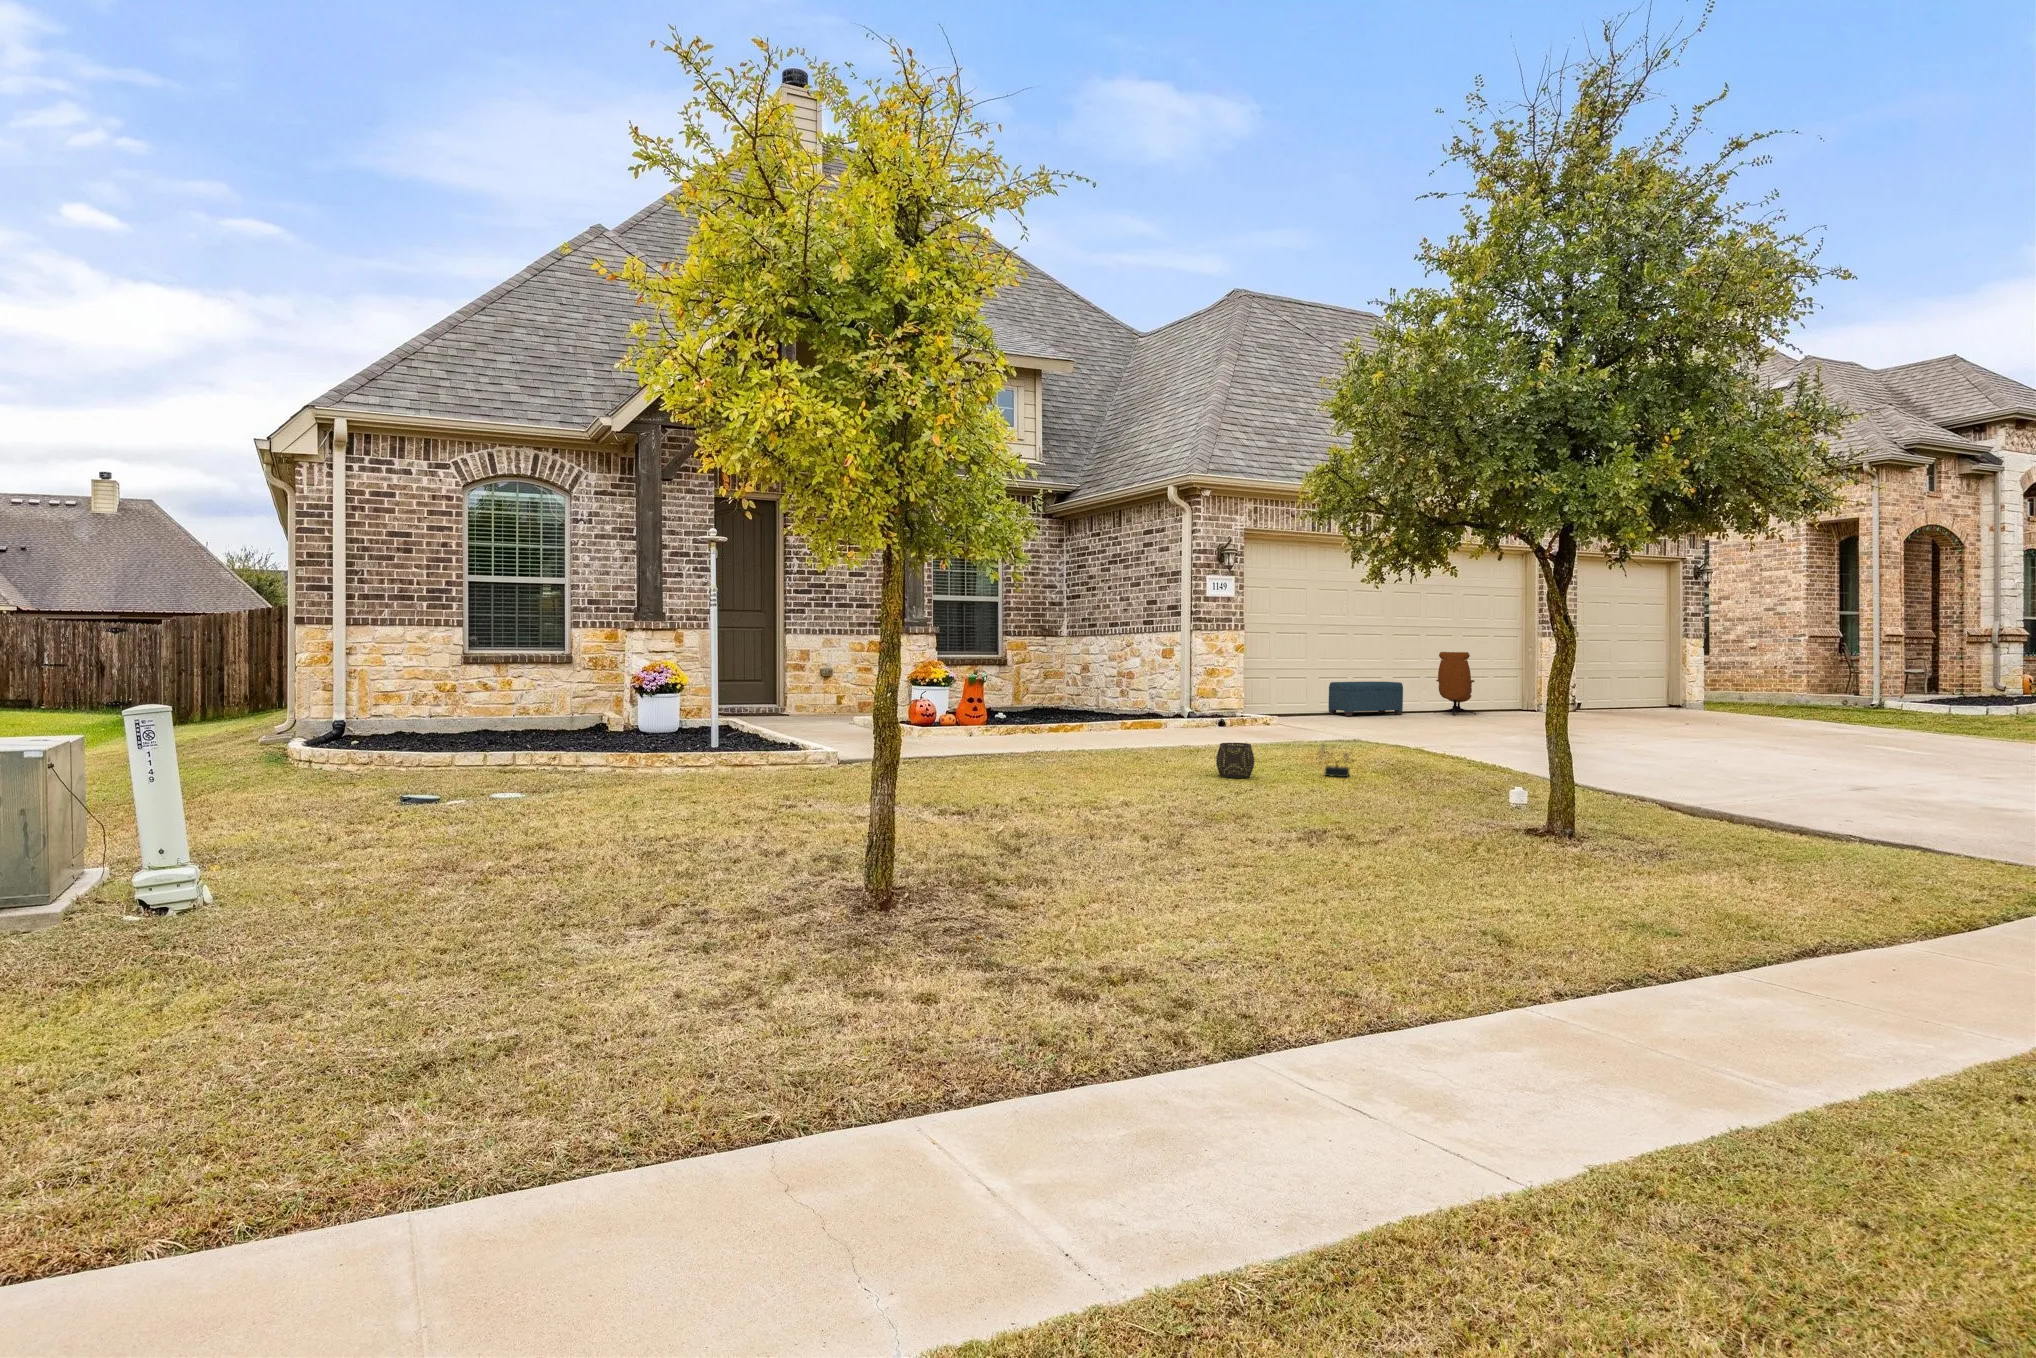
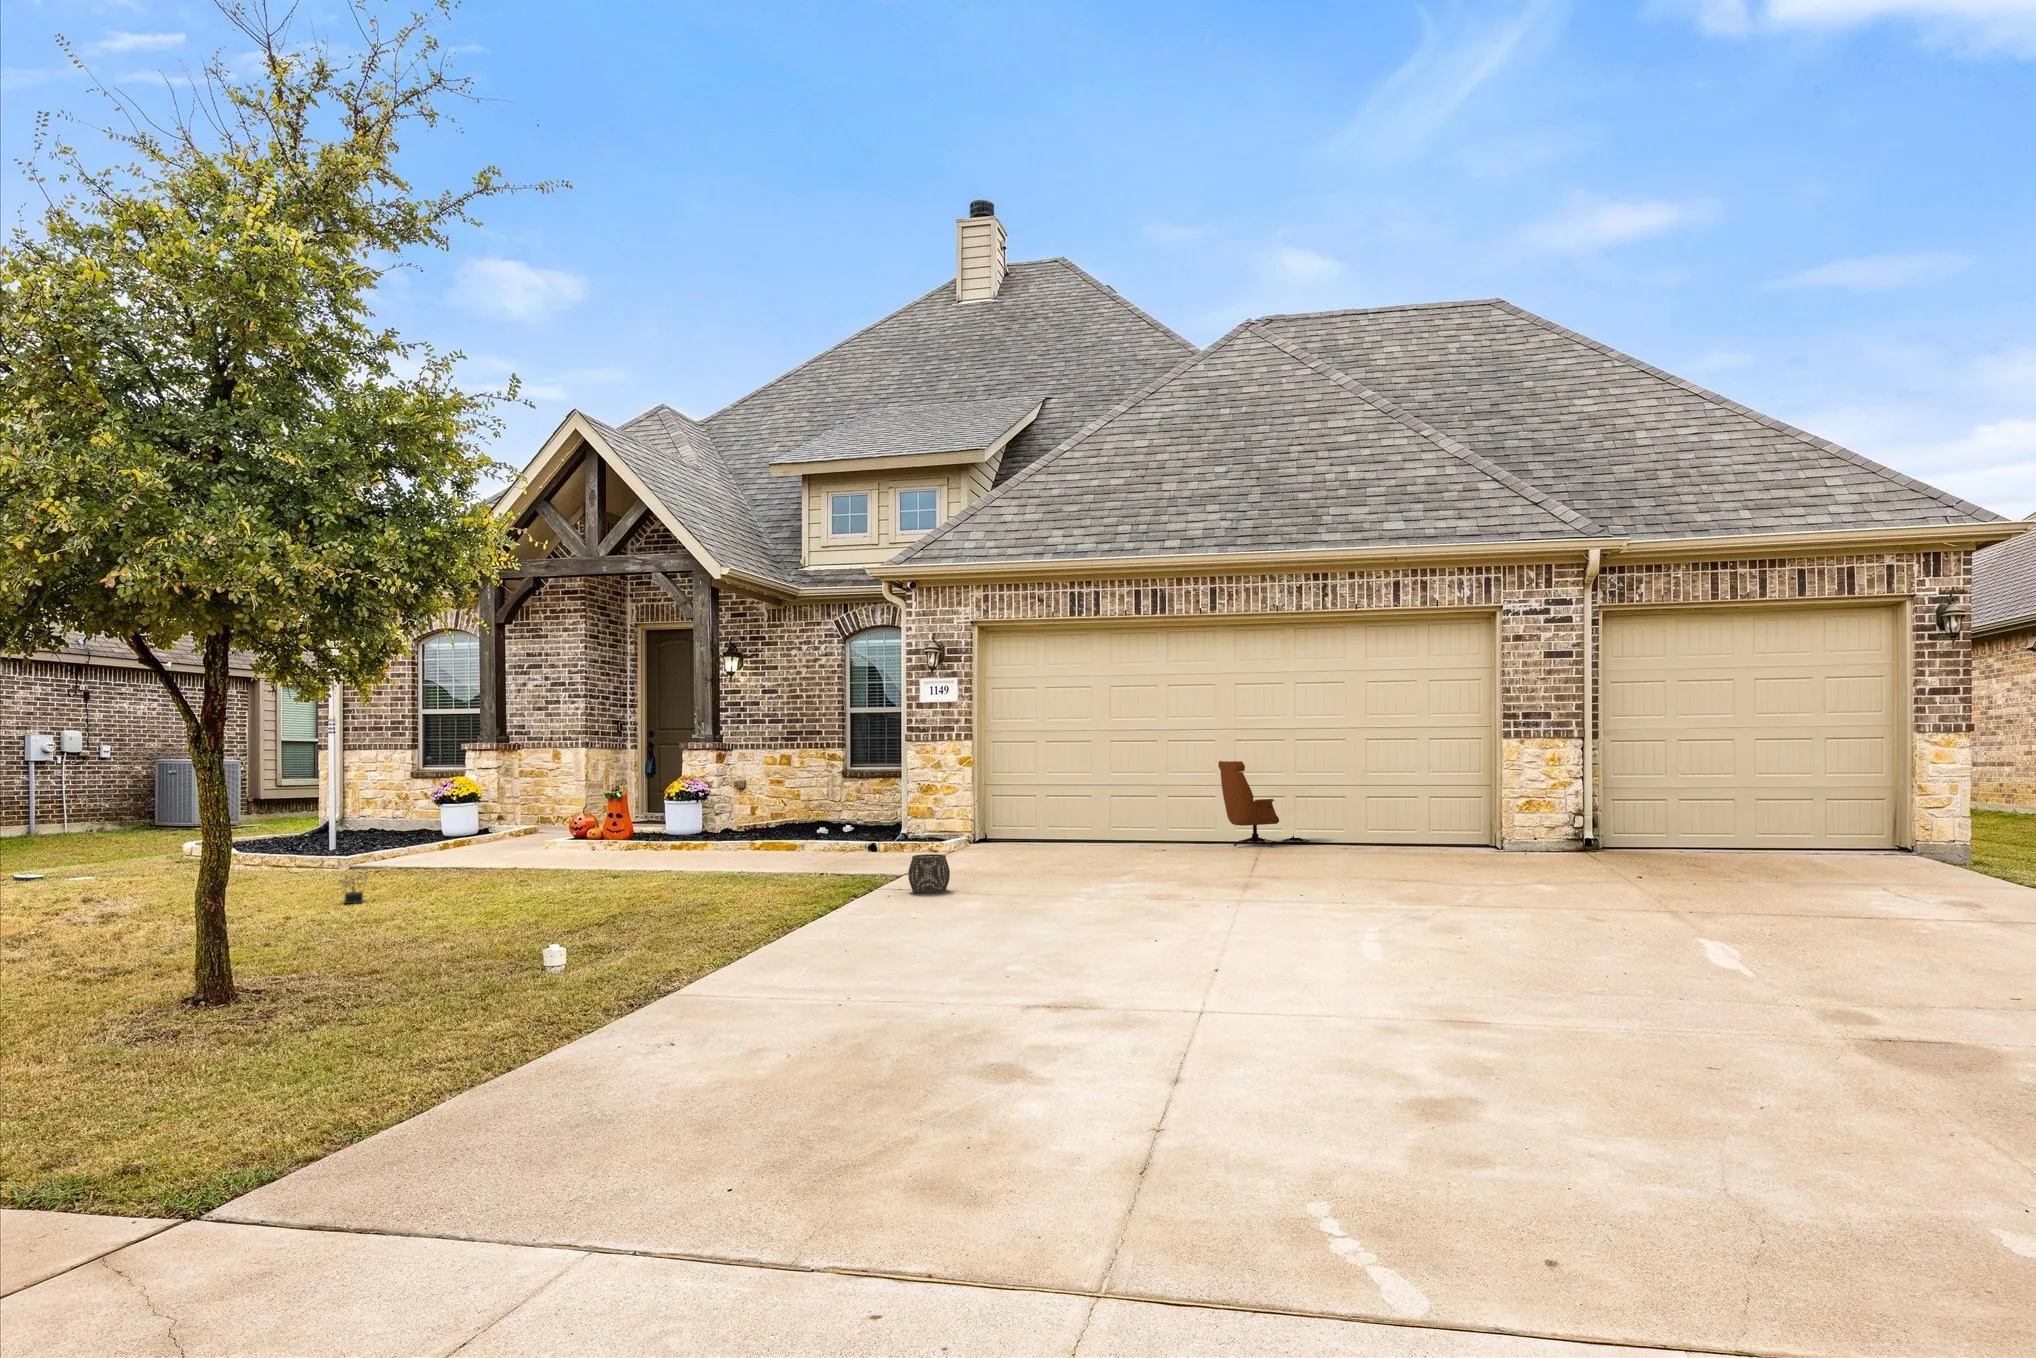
bench: present [1329,681,1403,716] -> none [1094,800,1185,844]
woven basket: present [1216,743,1255,778] -> present [908,854,950,894]
decorative plant: present [1316,745,1354,777] -> present [341,867,367,904]

